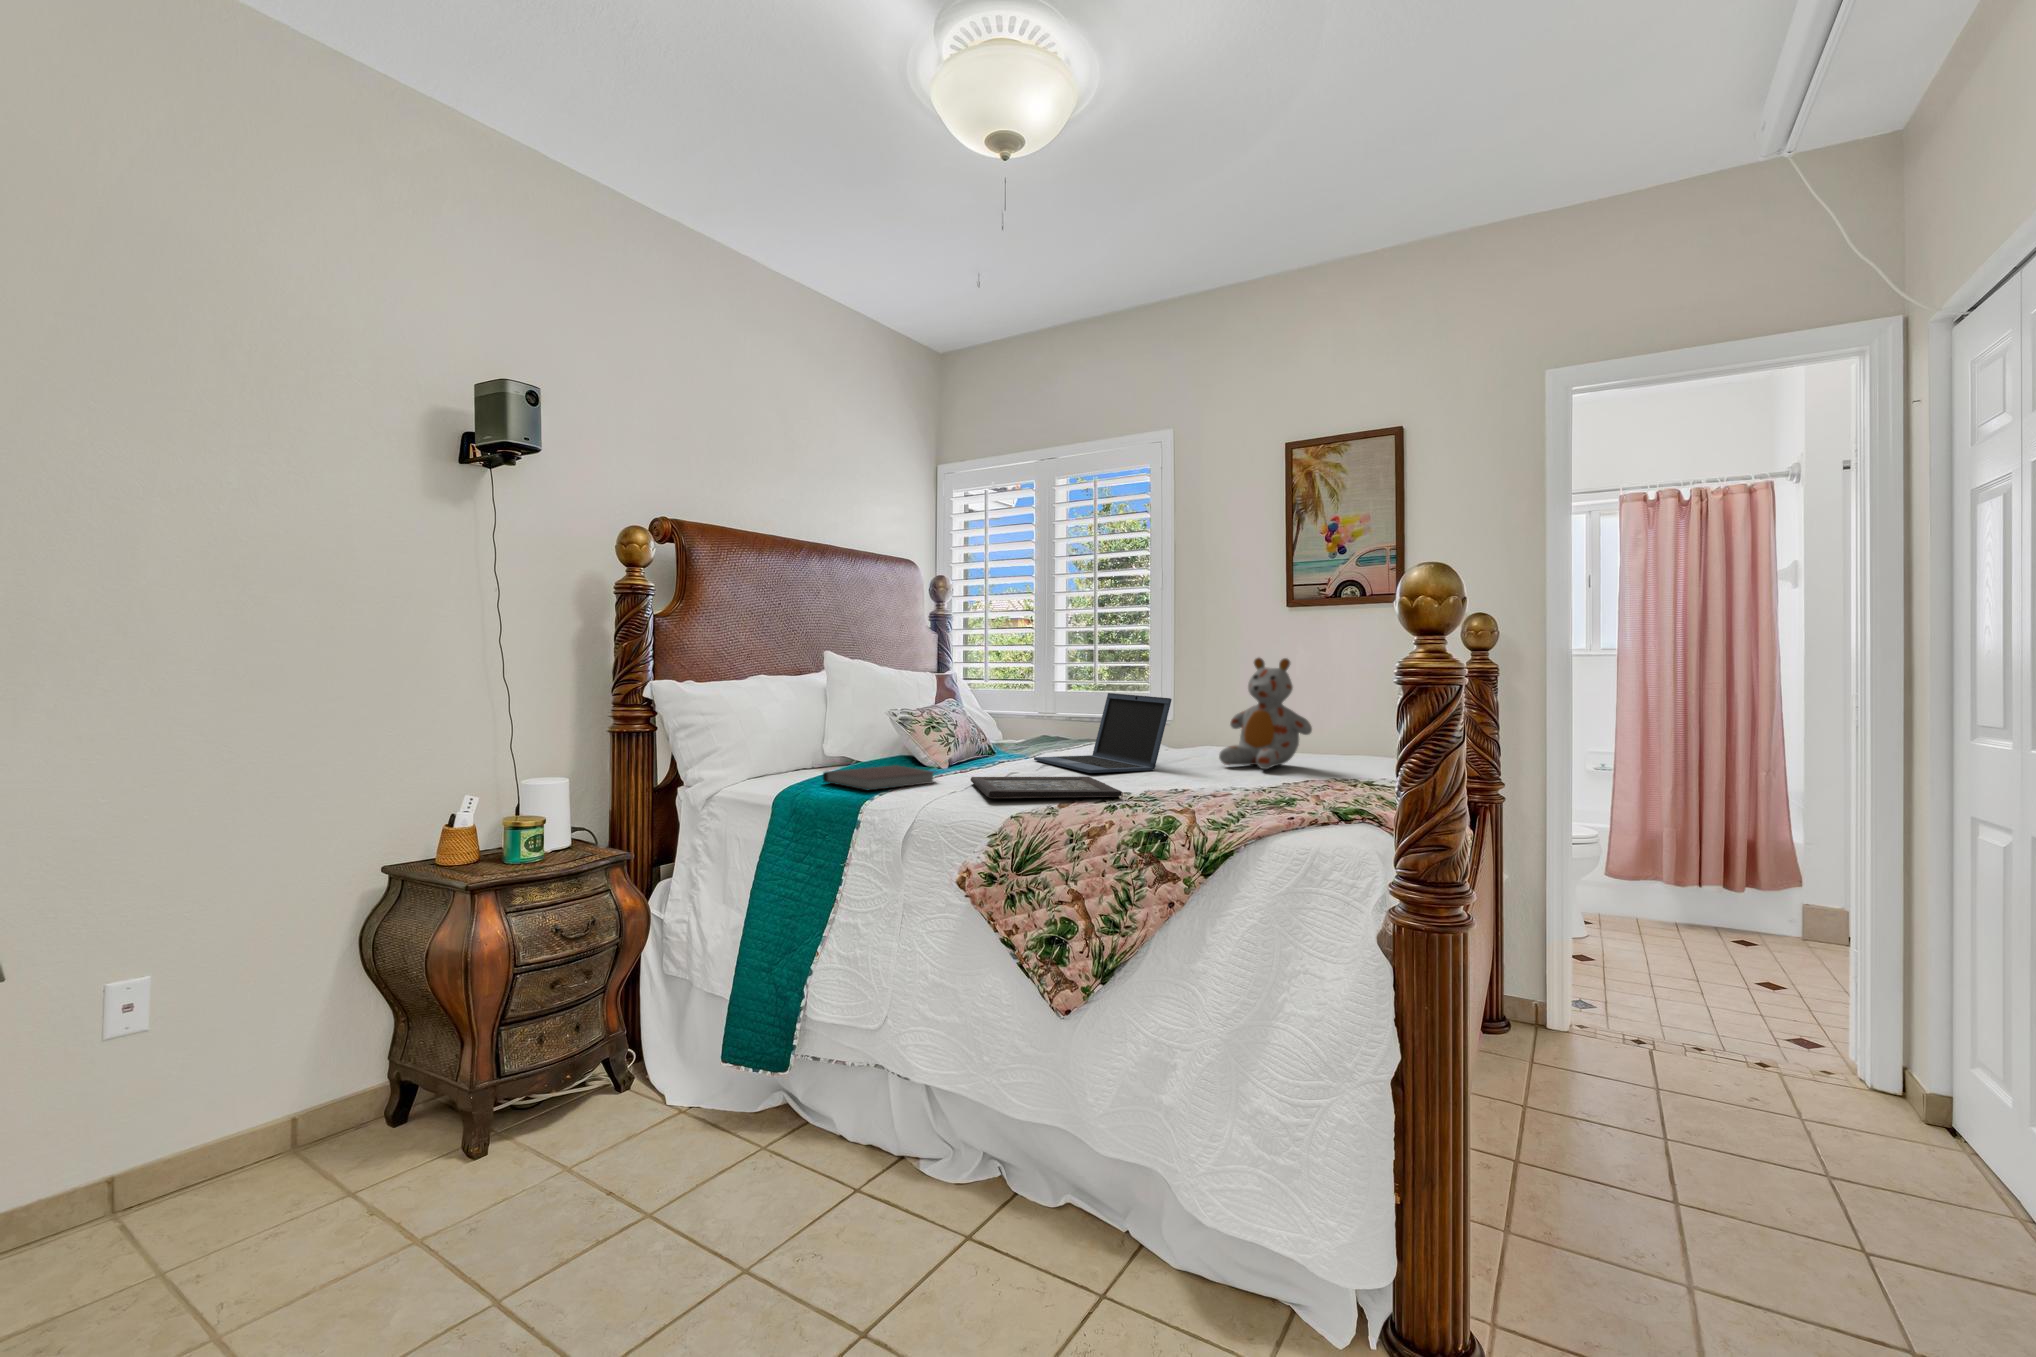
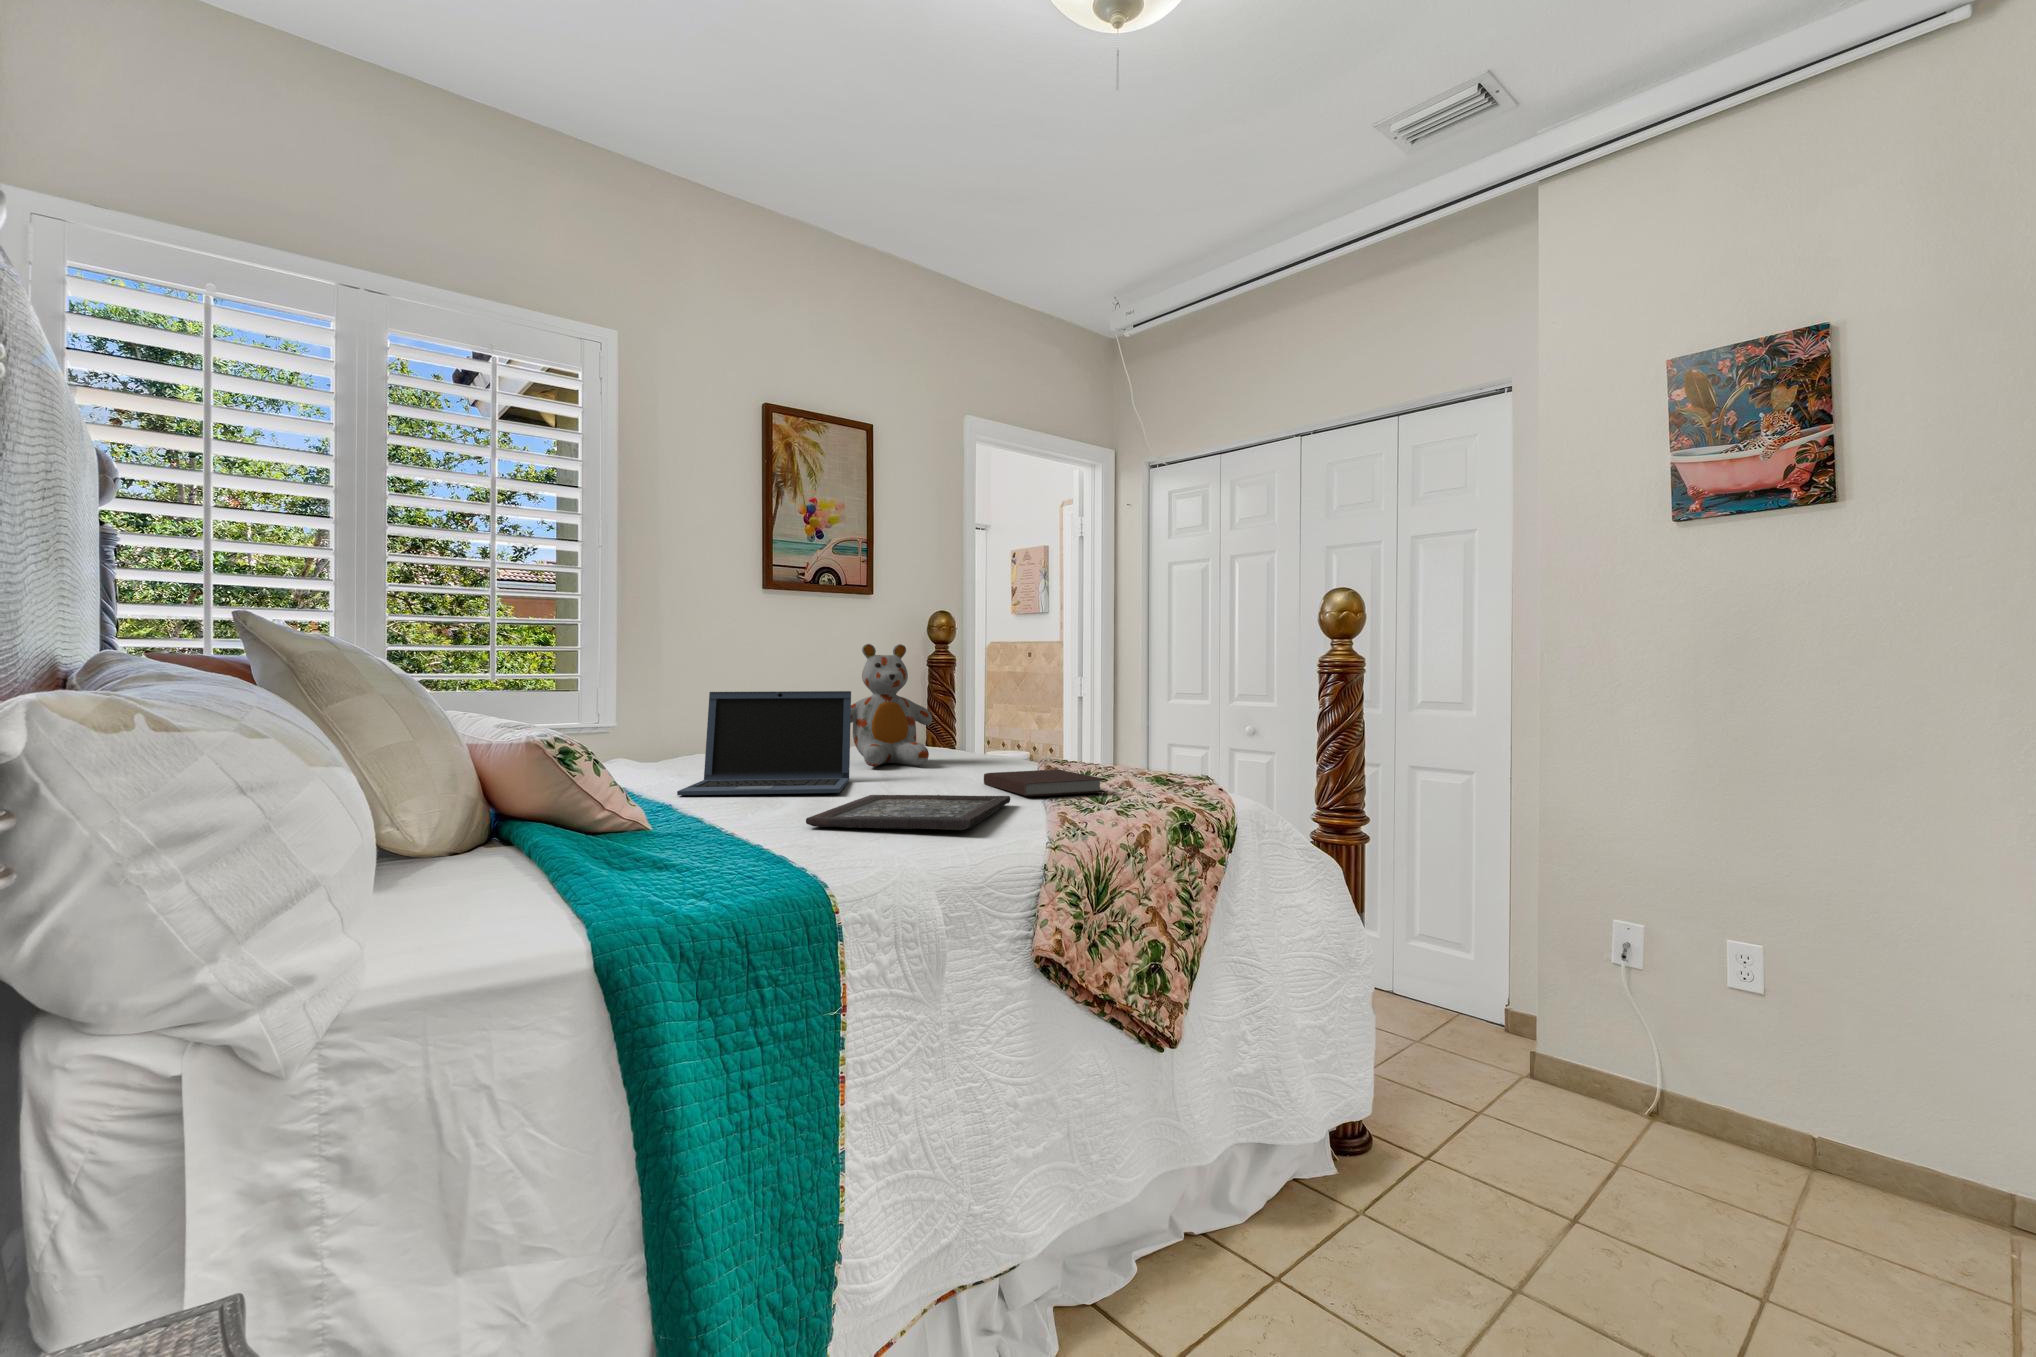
notebook: present [823,765,936,790] -> present [984,769,1106,796]

